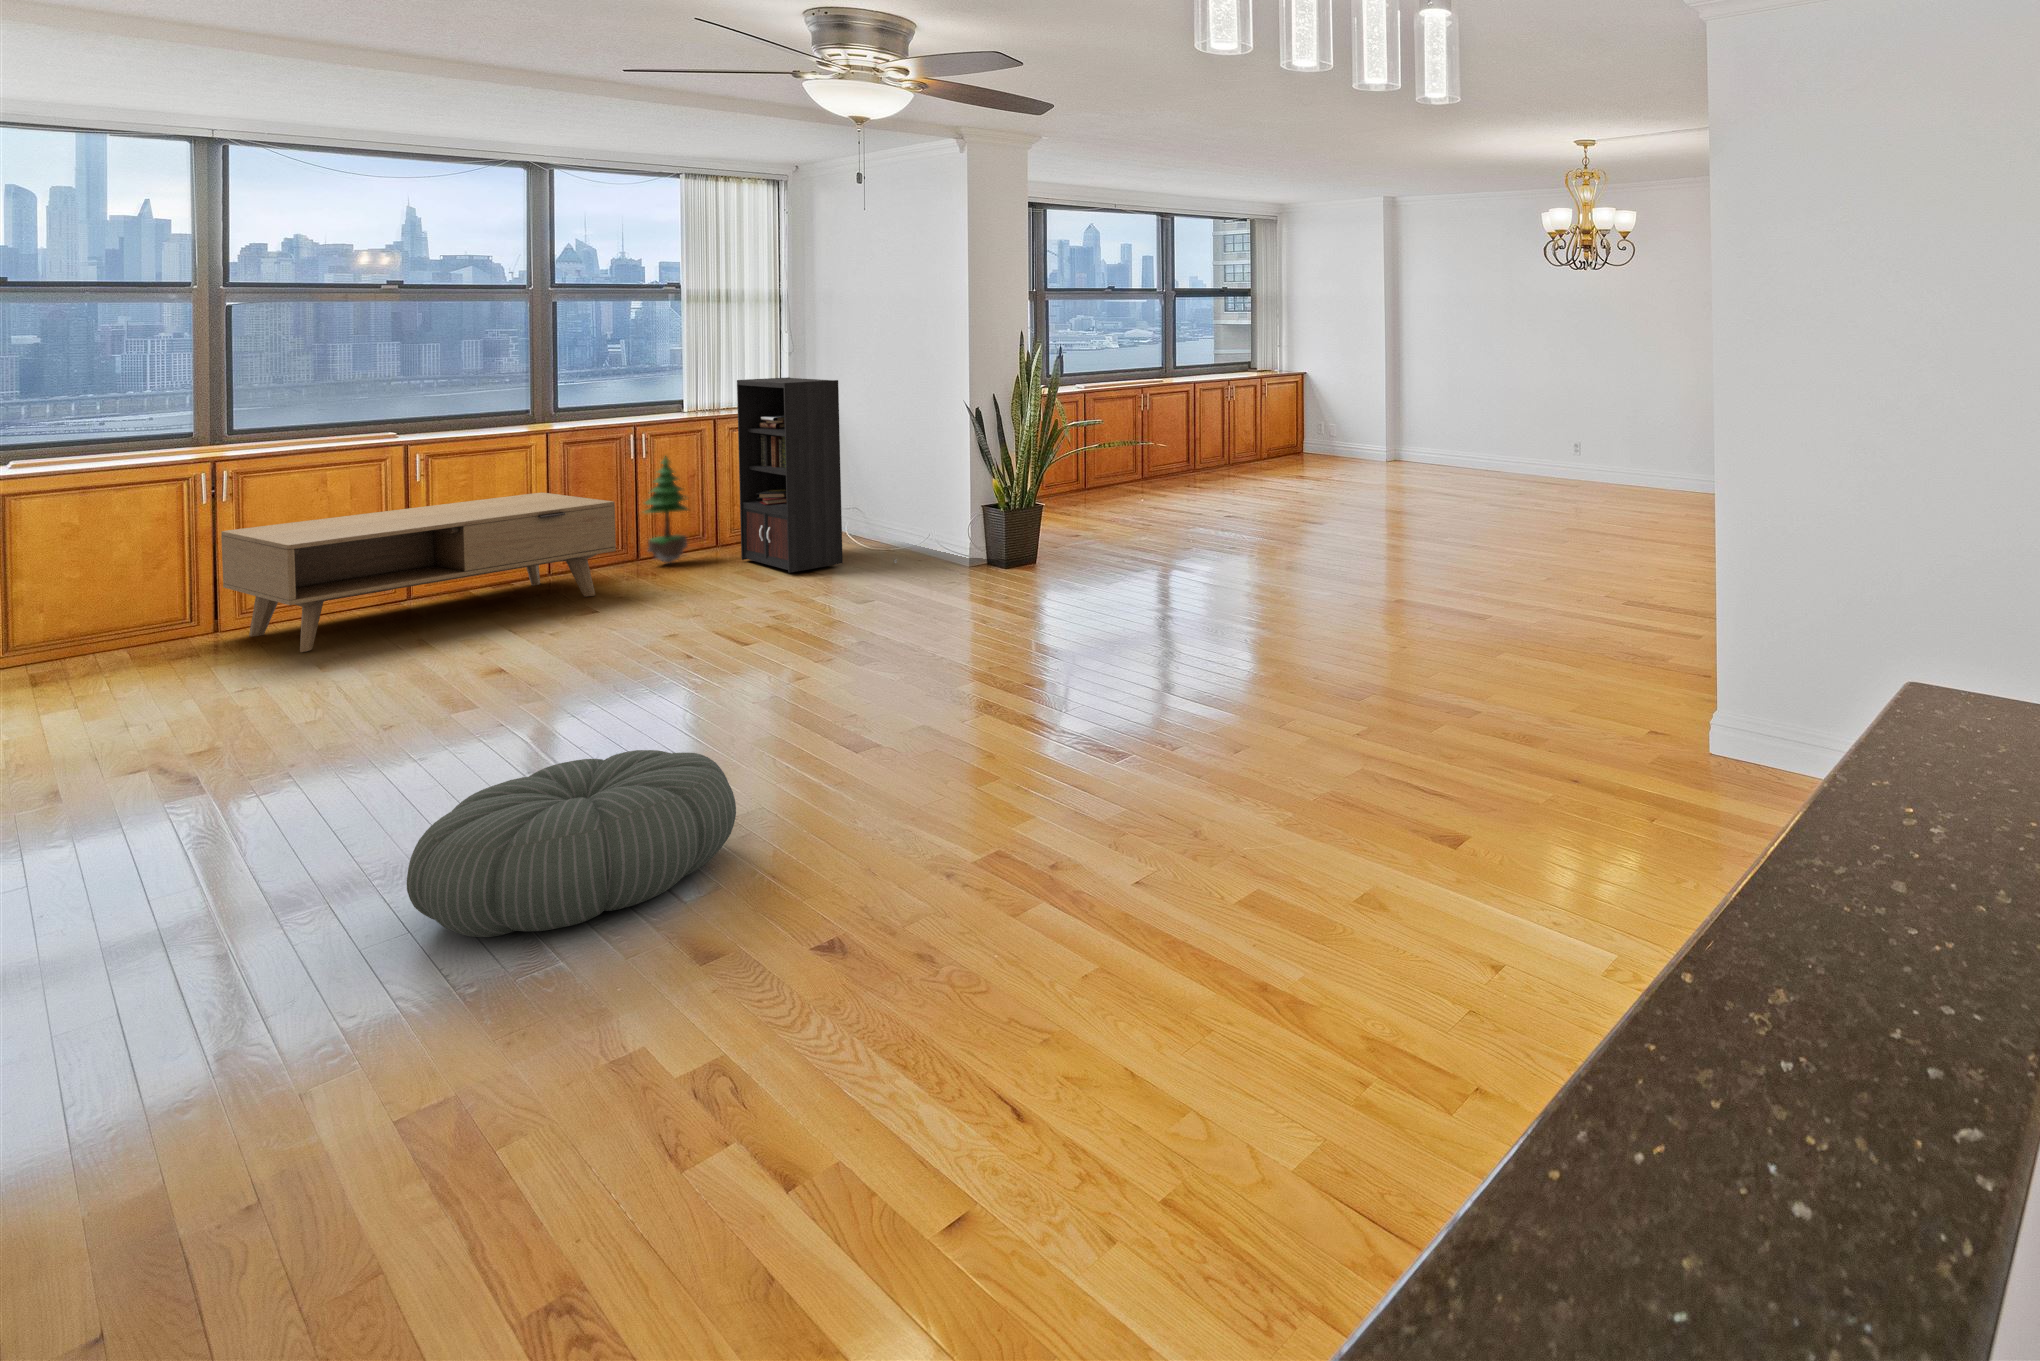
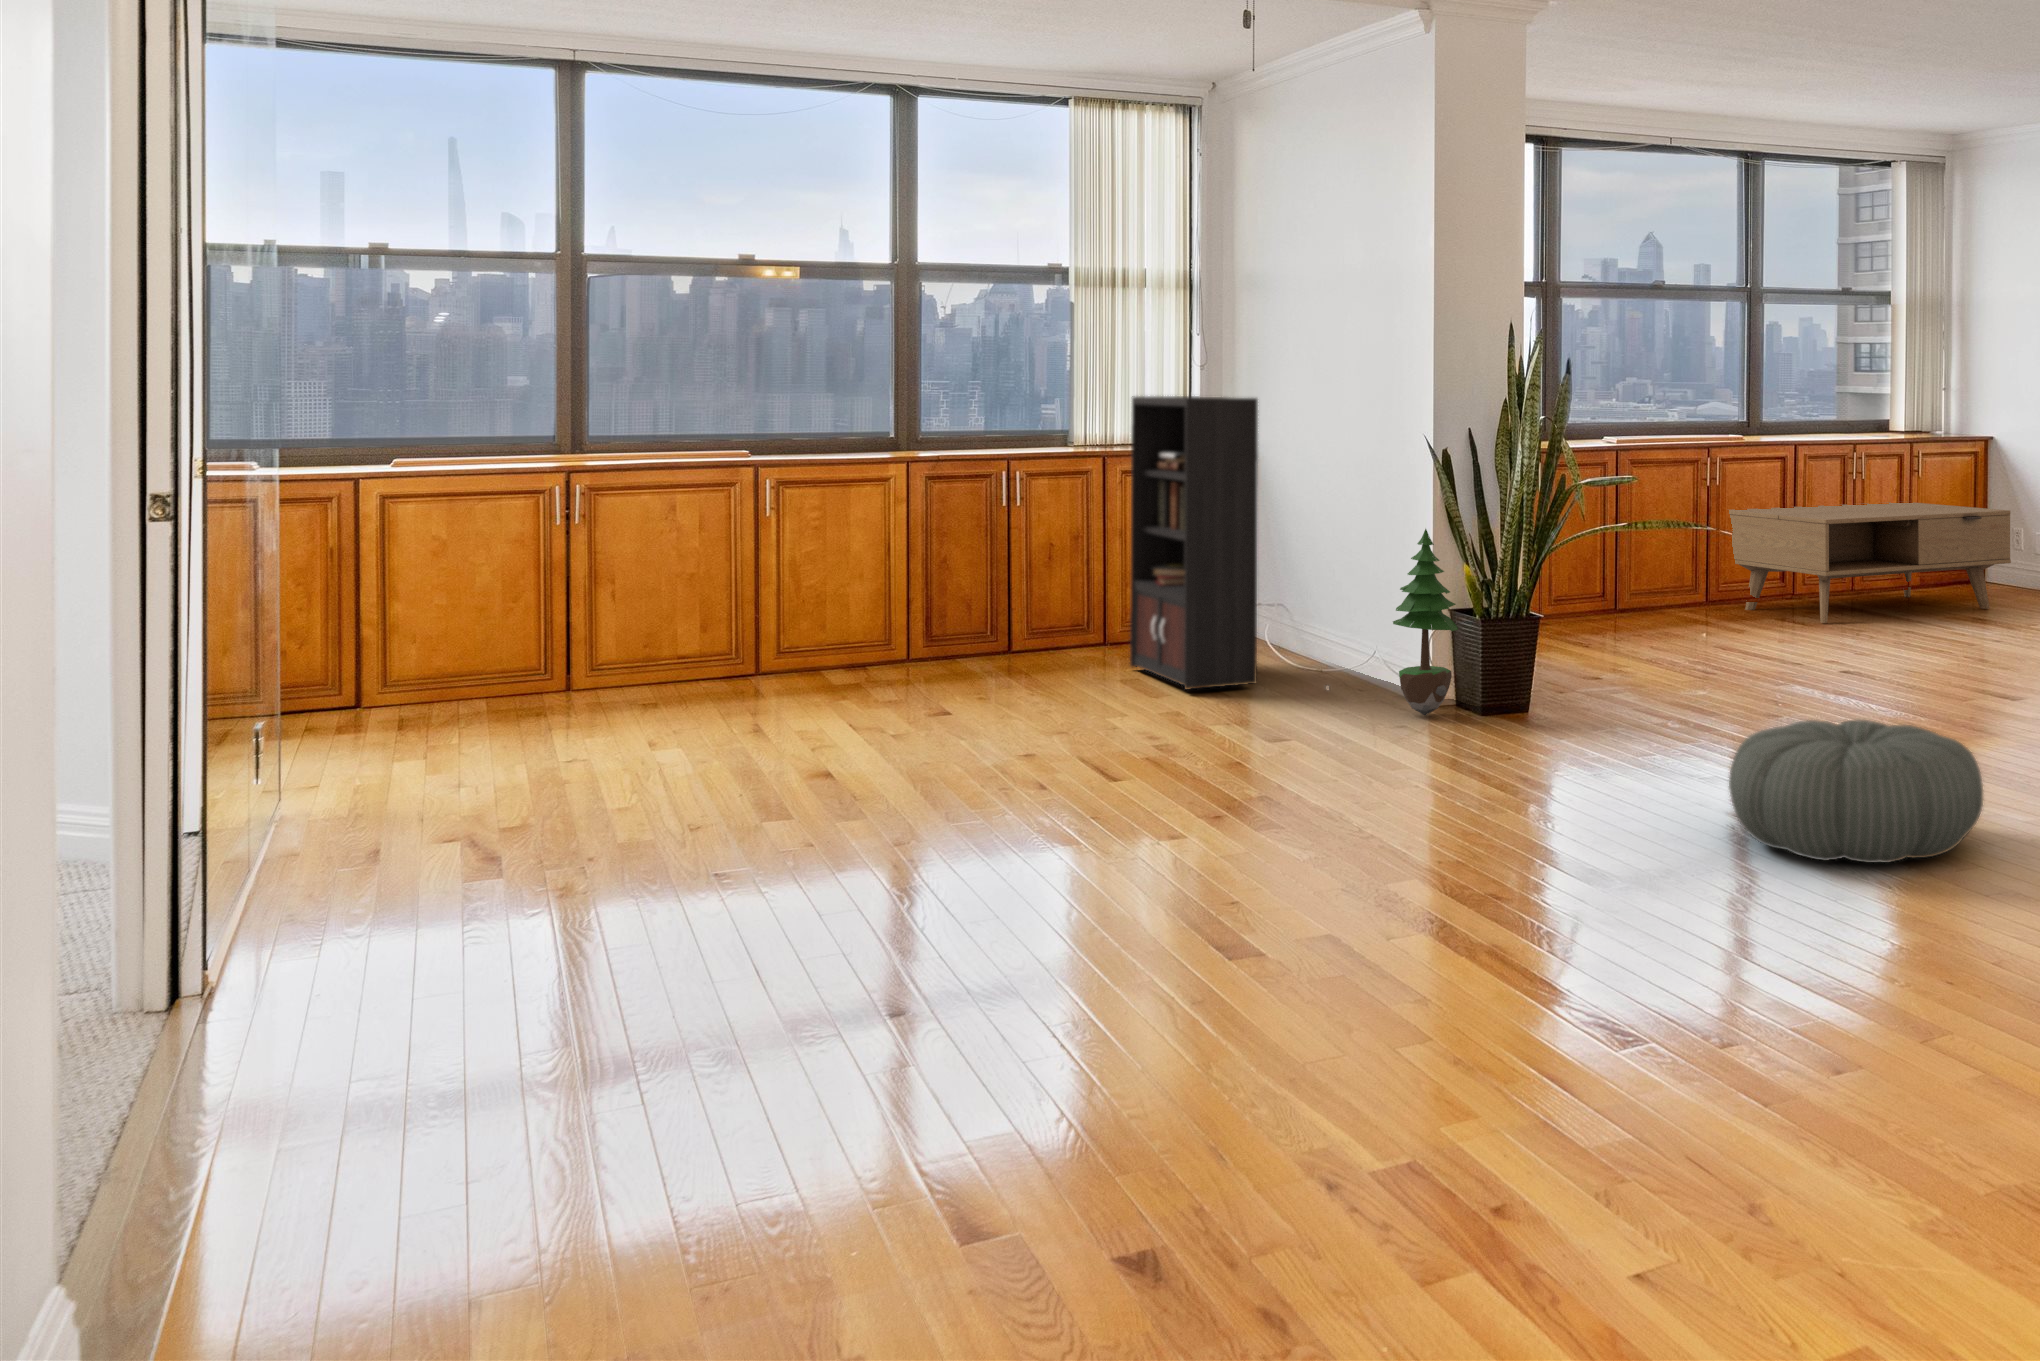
potted tree: present [645,456,688,563] -> present [1393,529,1458,715]
coffee table: present [221,492,616,652] -> present [1729,503,2011,623]
pouf: present [407,750,736,937] -> present [1729,720,1983,863]

